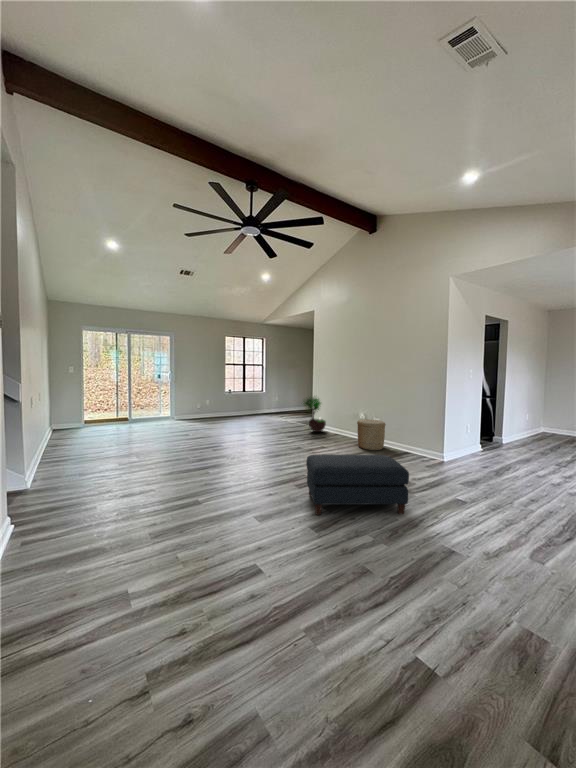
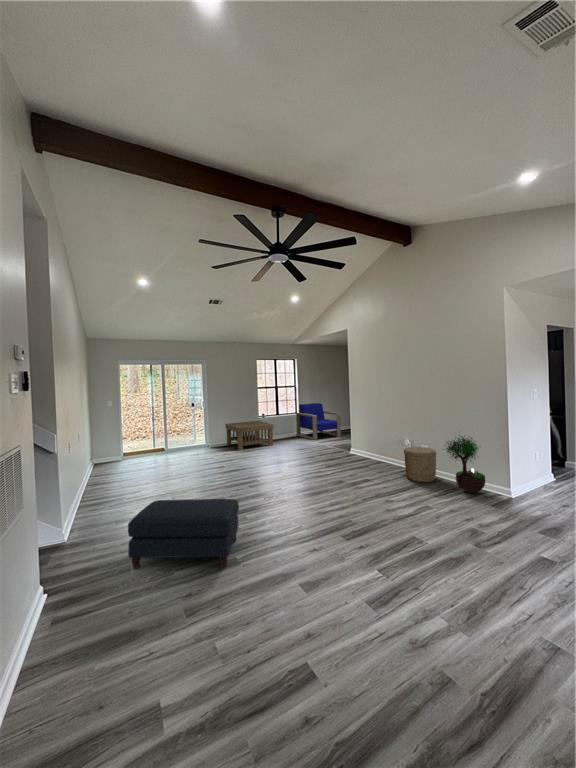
armchair: none [261,383,304,417] -> present [296,403,341,440]
coffee table: none [191,396,238,423] -> present [225,421,273,450]
potted tree: present [303,398,326,432] -> present [446,438,485,493]
ottoman: present [306,454,409,515] -> present [128,499,239,568]

